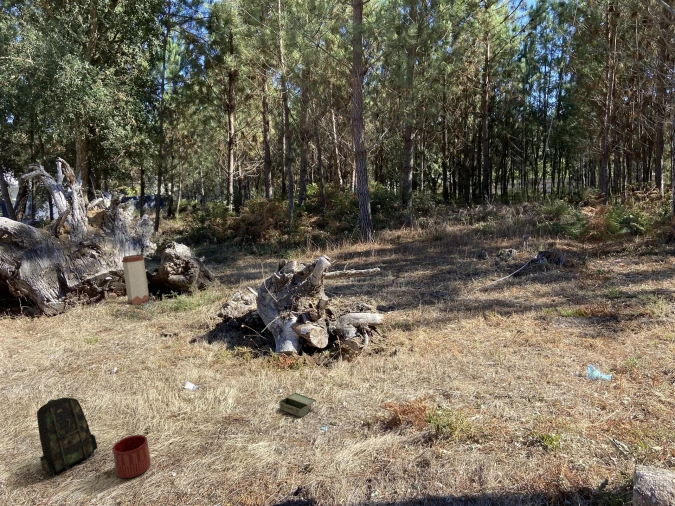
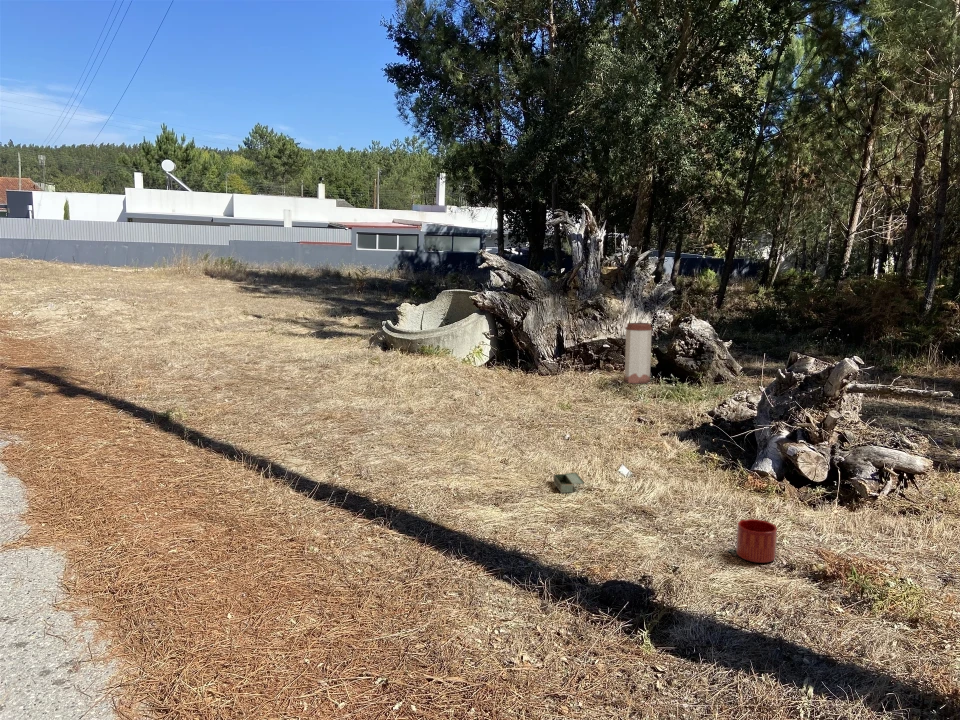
toolbox: present [279,393,316,417] -> present [554,473,584,493]
backpack: present [37,397,97,477] -> none [463,430,508,497]
planter: present [113,435,151,478] -> present [736,519,777,563]

